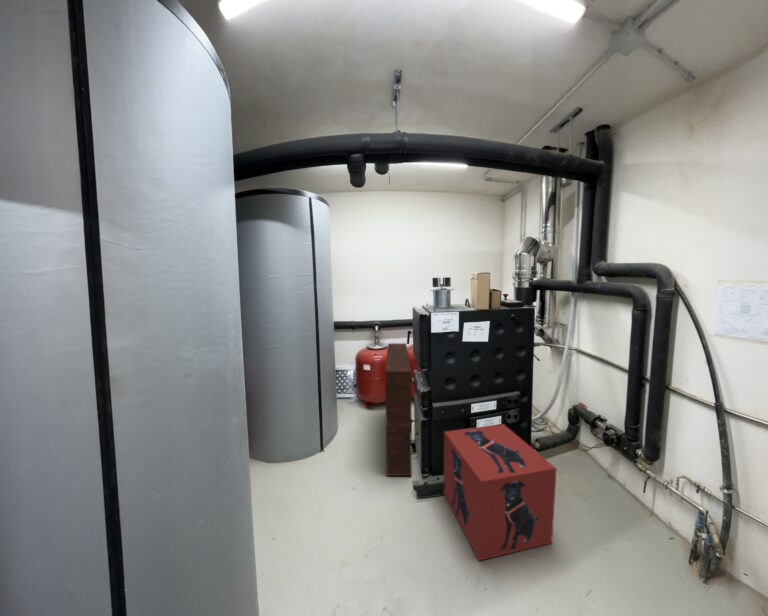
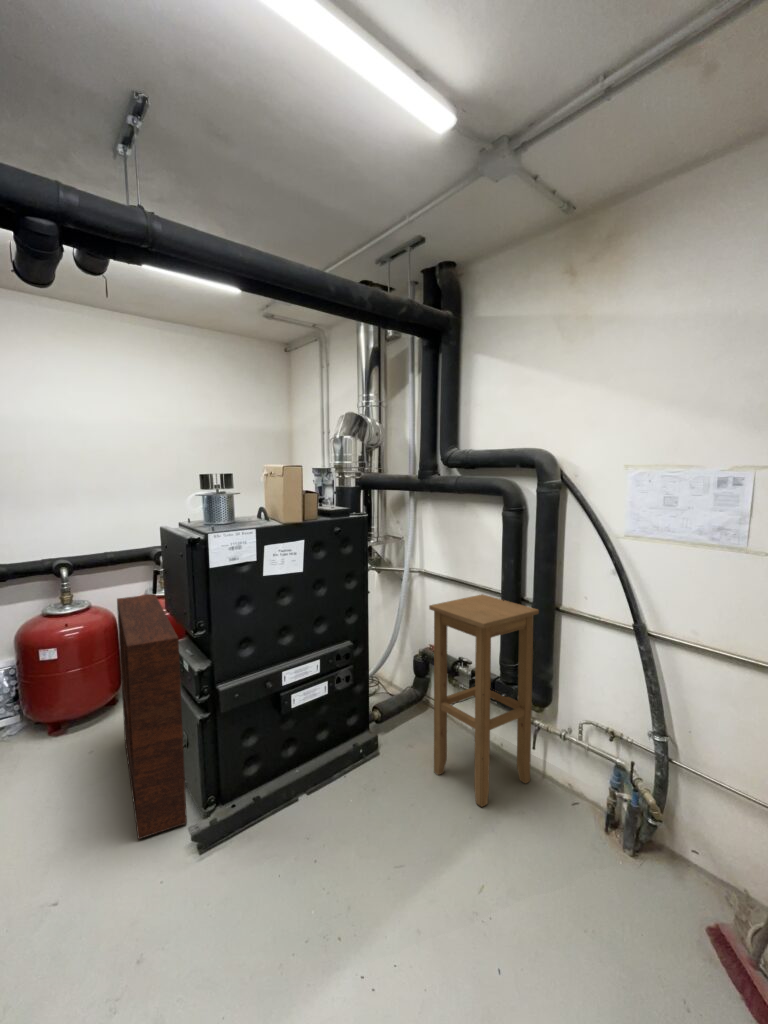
stool: none [587,377,723,558] -> present [429,594,539,807]
storage box: present [443,424,557,560] -> none [242,693,396,890]

